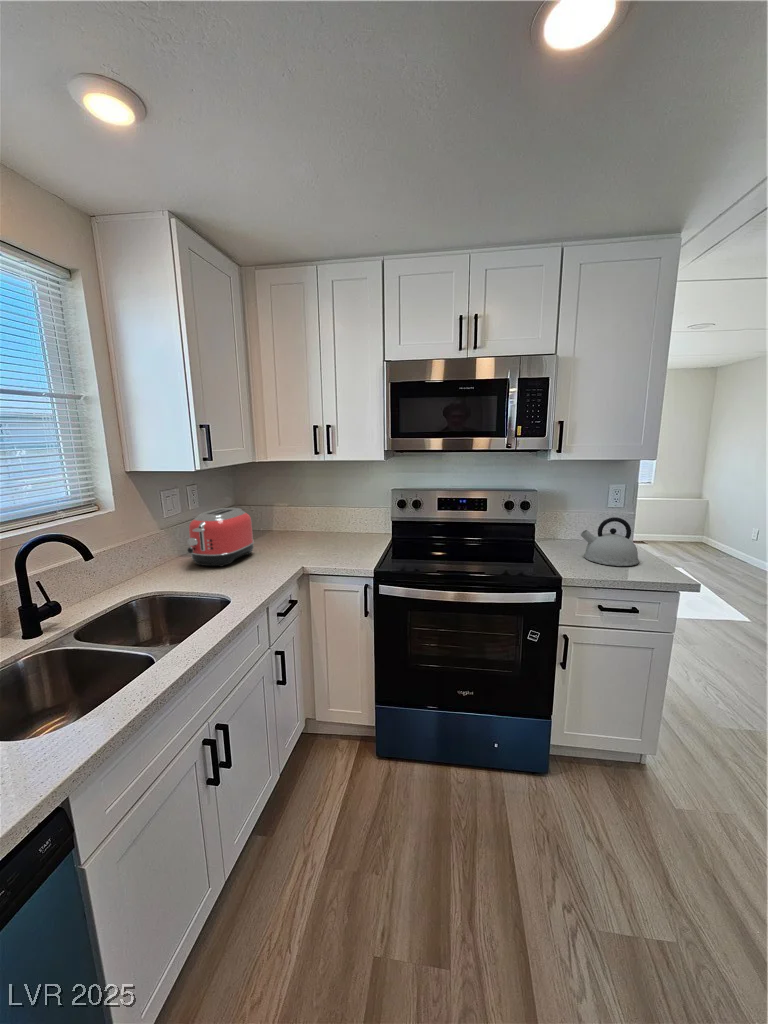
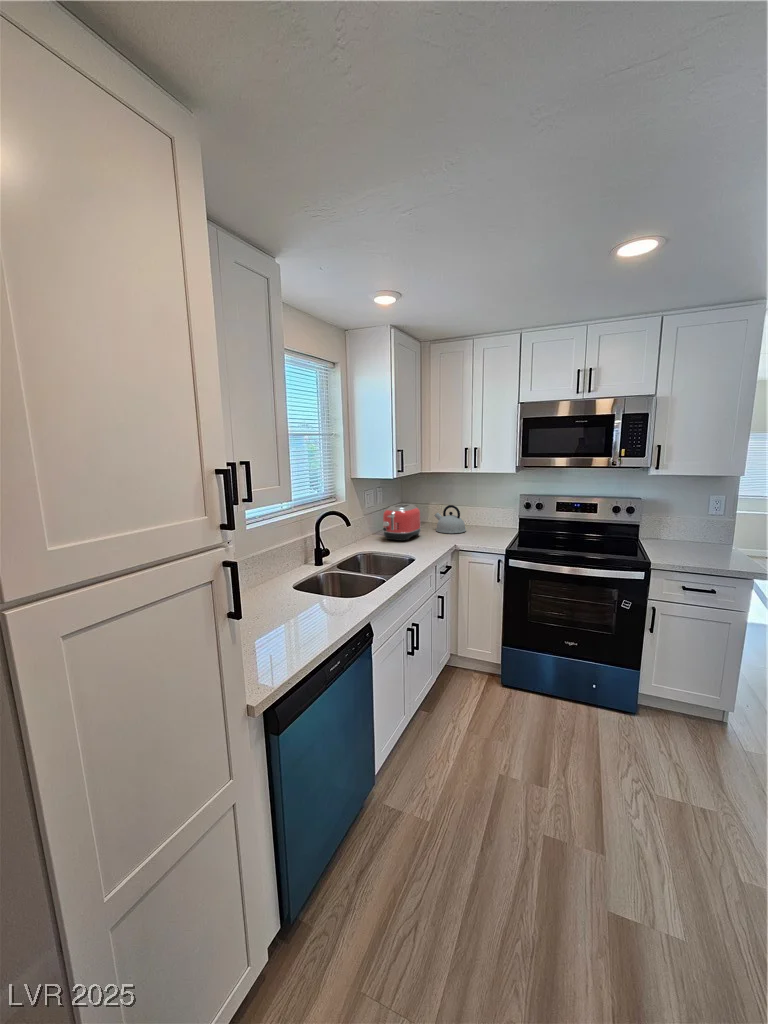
kettle: present [581,517,639,566] -> present [434,505,466,533]

